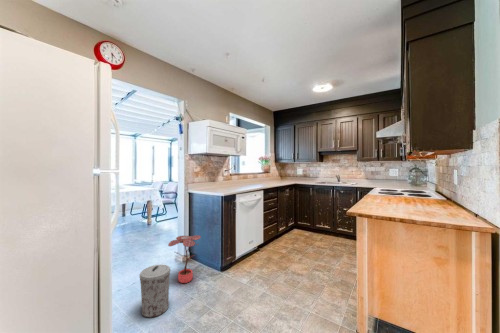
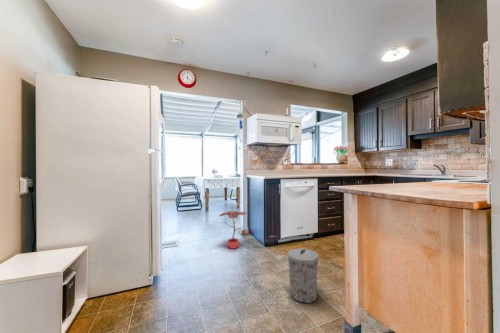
trash can: present [140,265,170,317] -> present [288,248,319,303]

